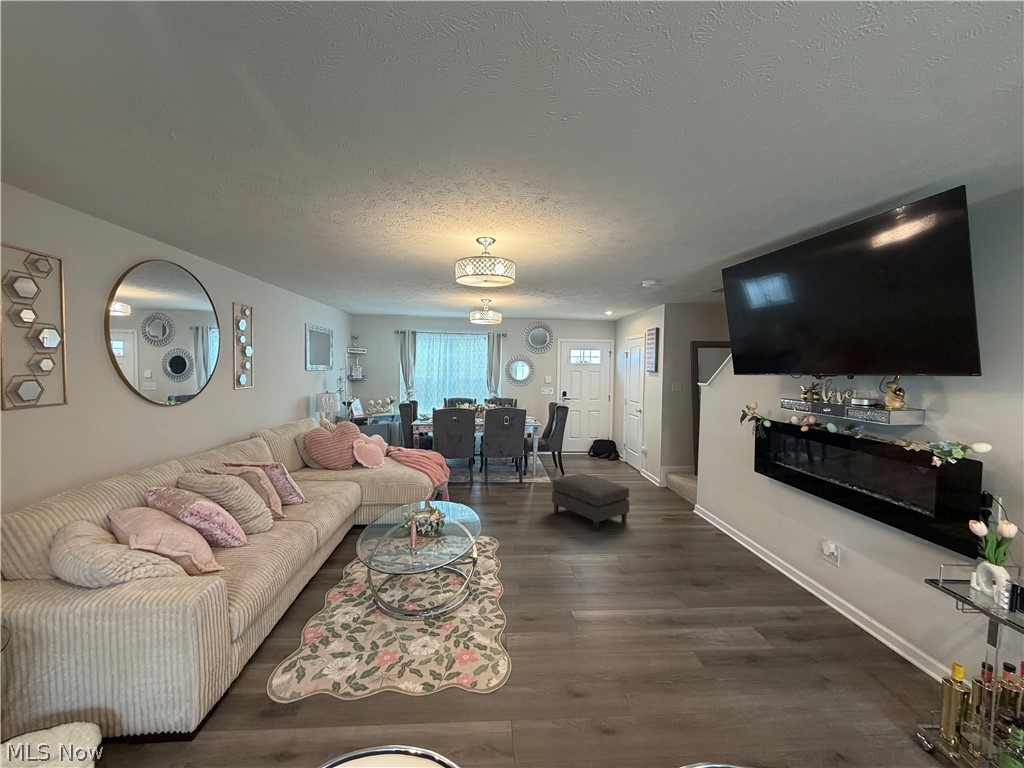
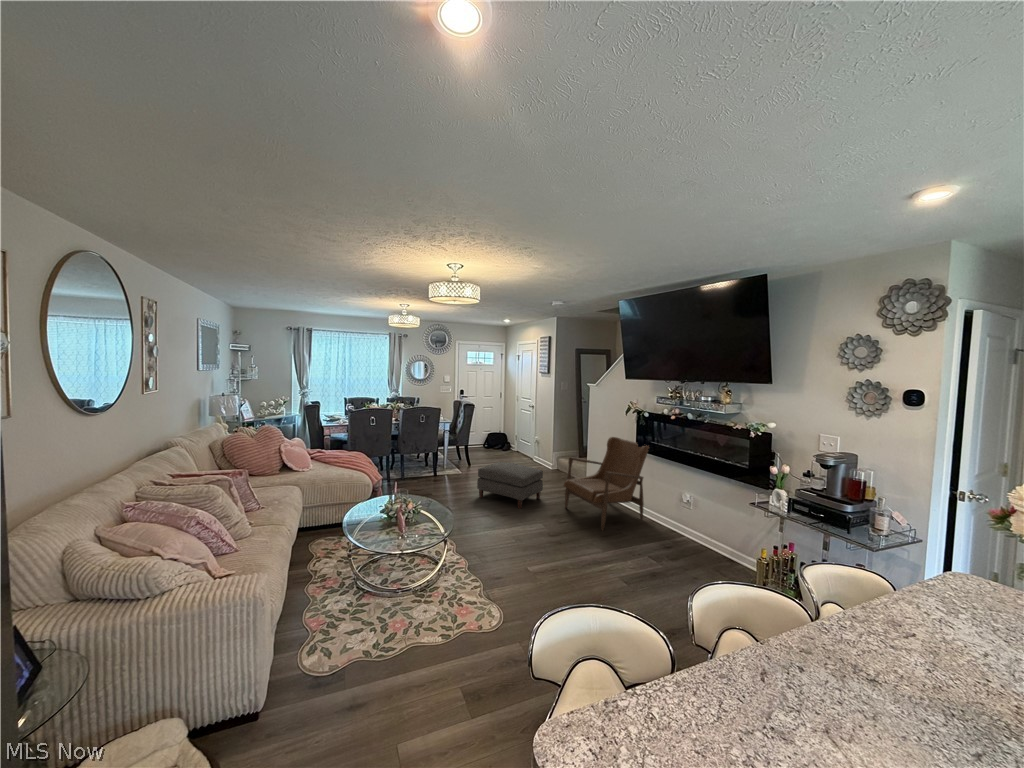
armchair: none [650,452,773,577] -> present [564,437,649,531]

